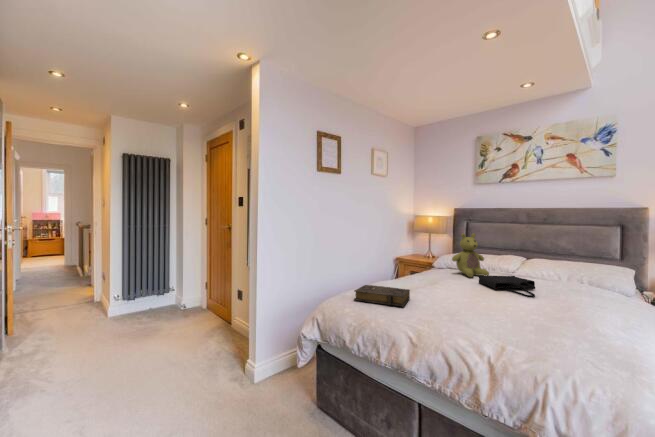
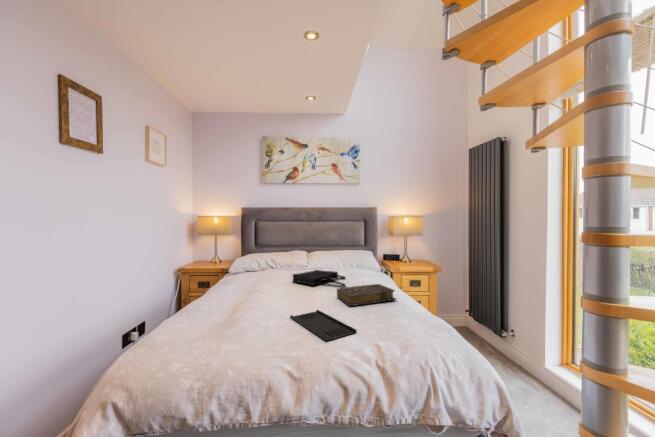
stuffed bear: present [452,233,489,277] -> none [259,232,295,278]
book: present [354,285,410,306] -> present [337,284,396,306]
tray: none [442,304,489,332] -> present [290,310,357,341]

